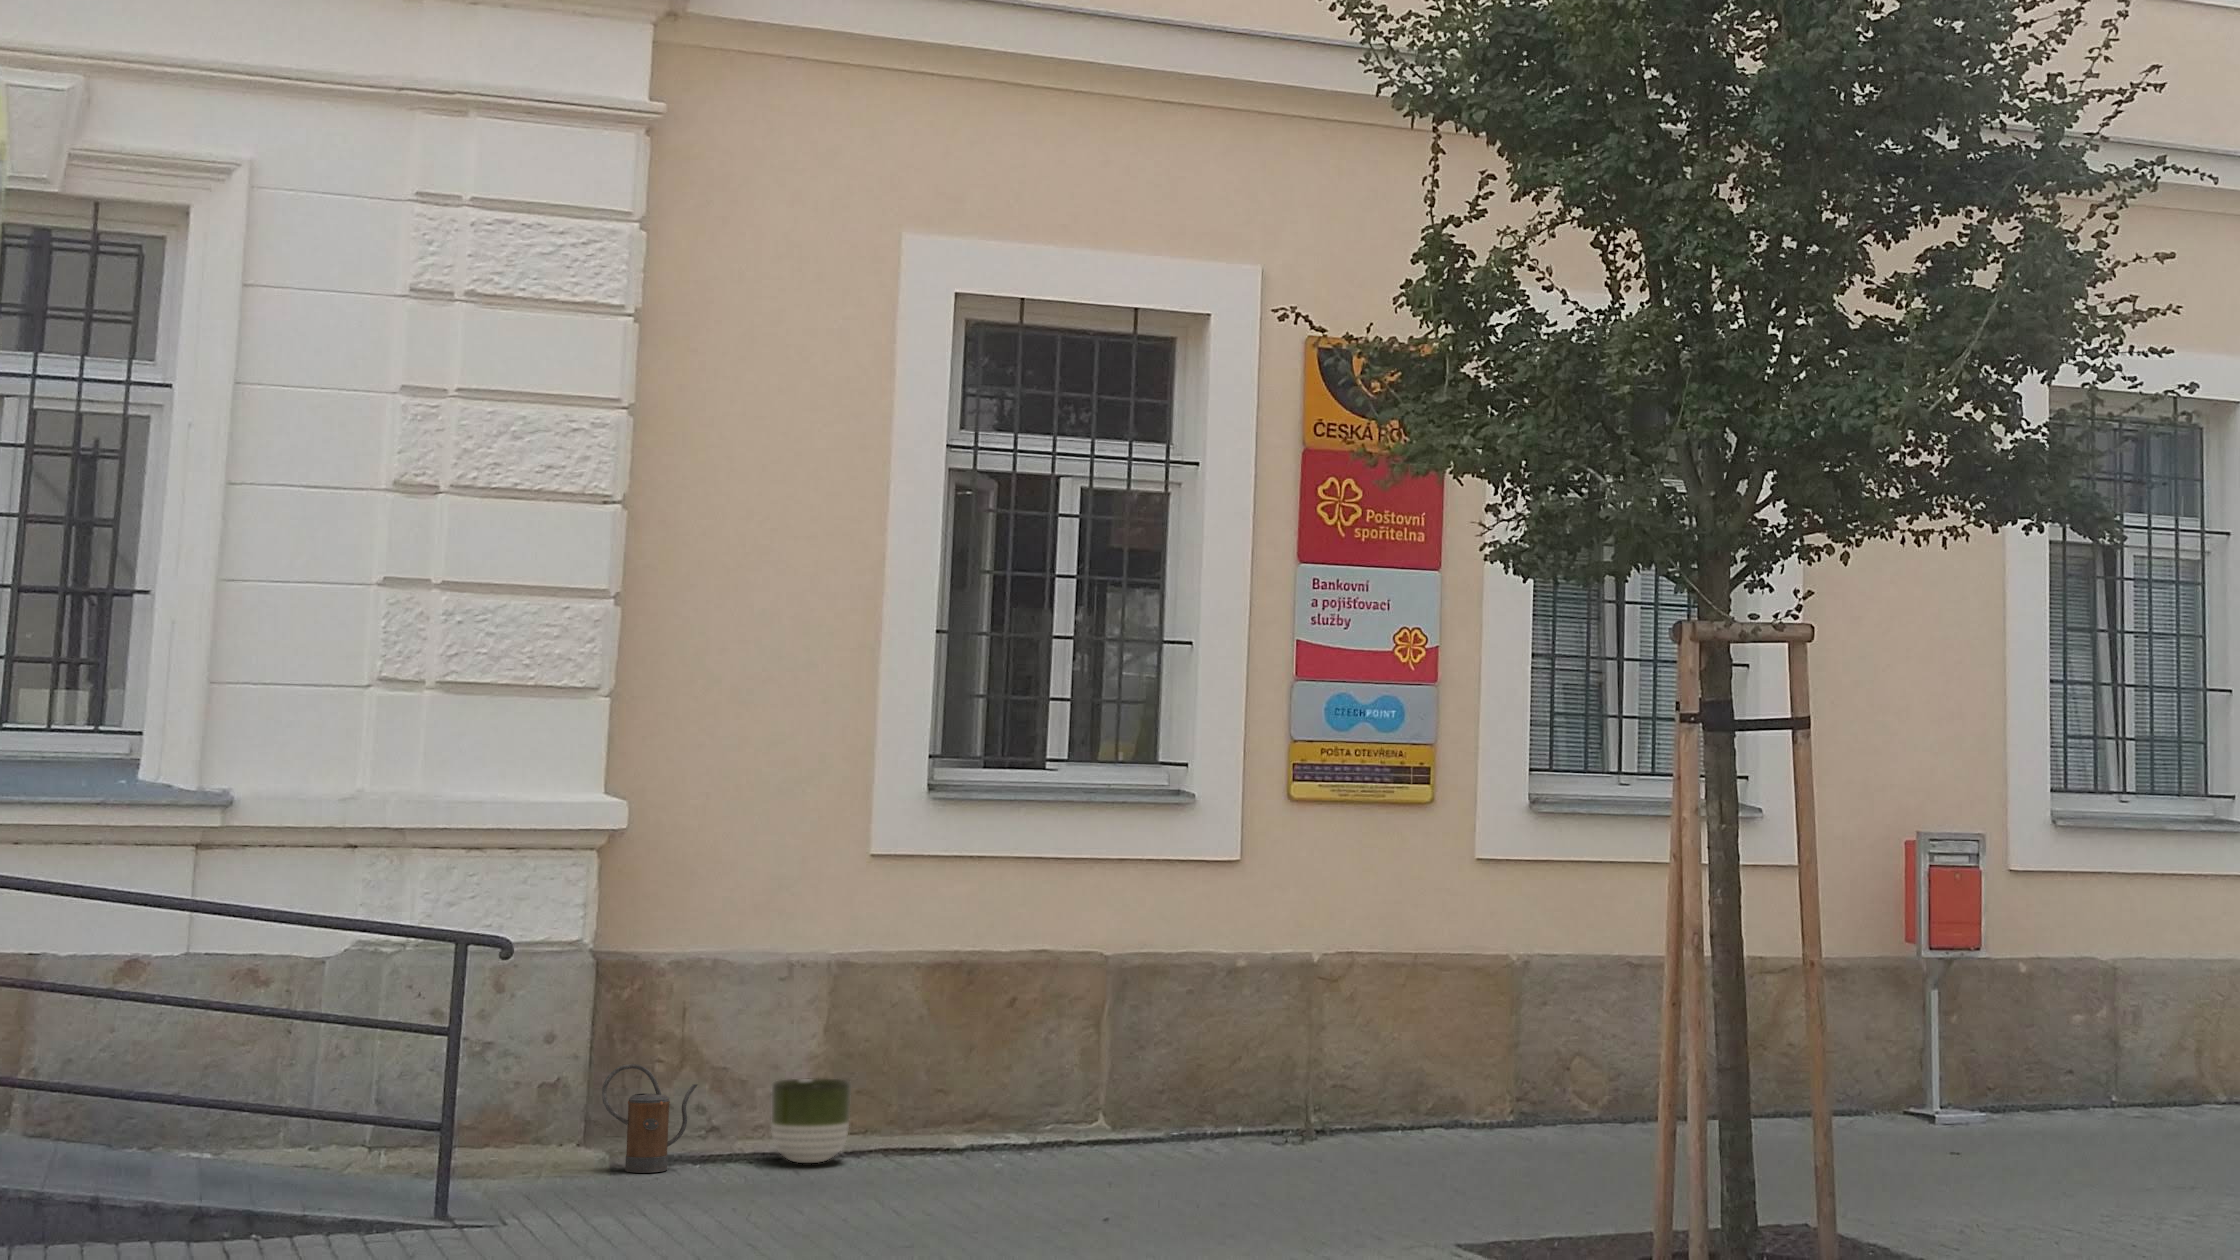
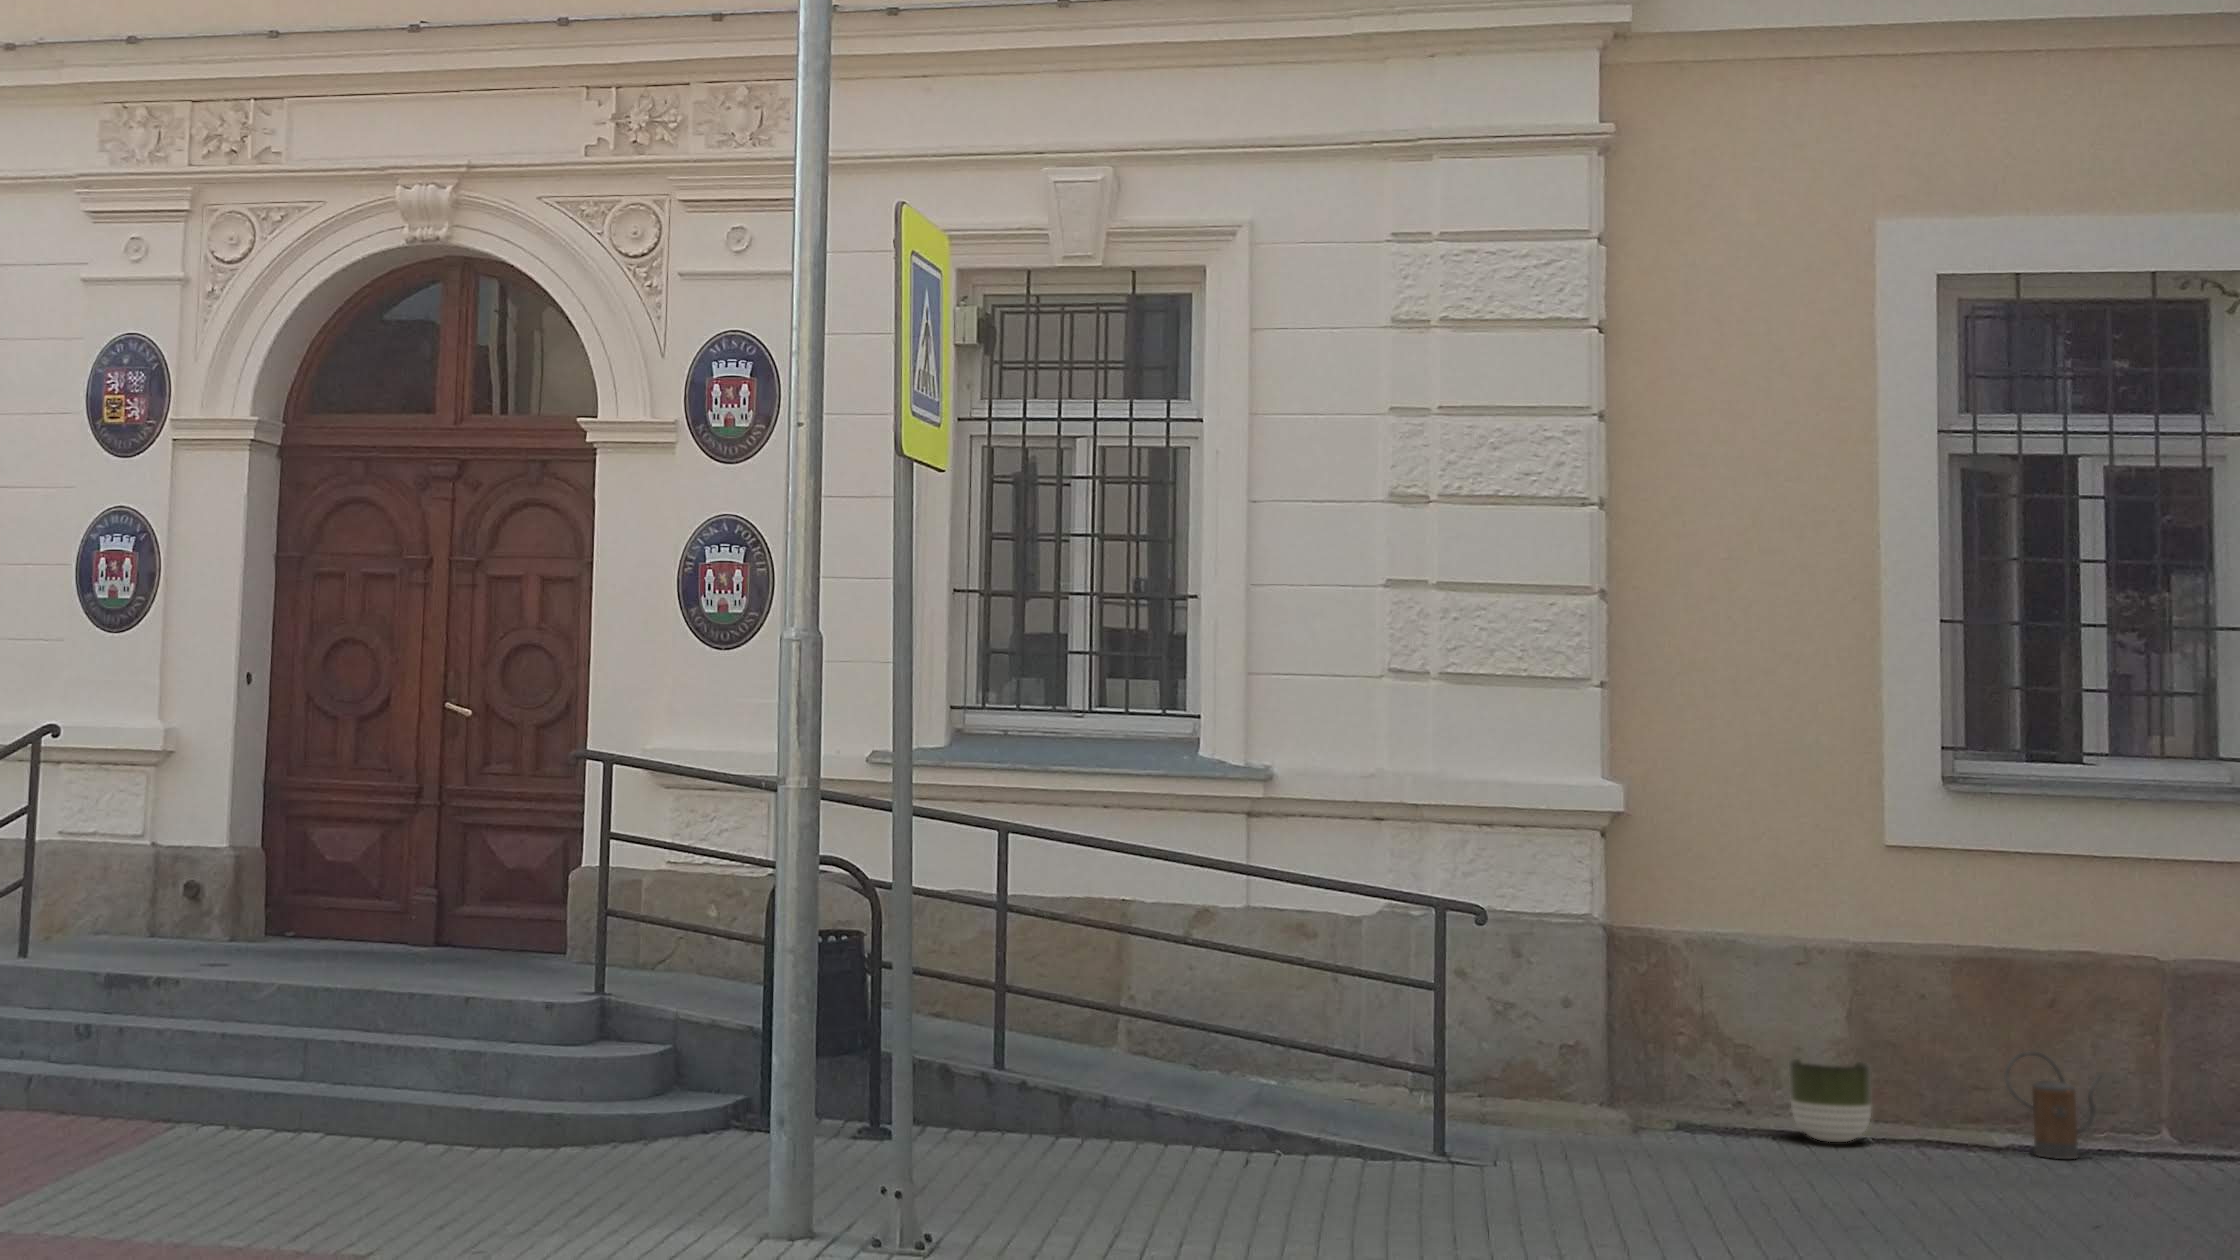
watering can: present [602,1064,698,1173] -> present [2005,1051,2101,1159]

